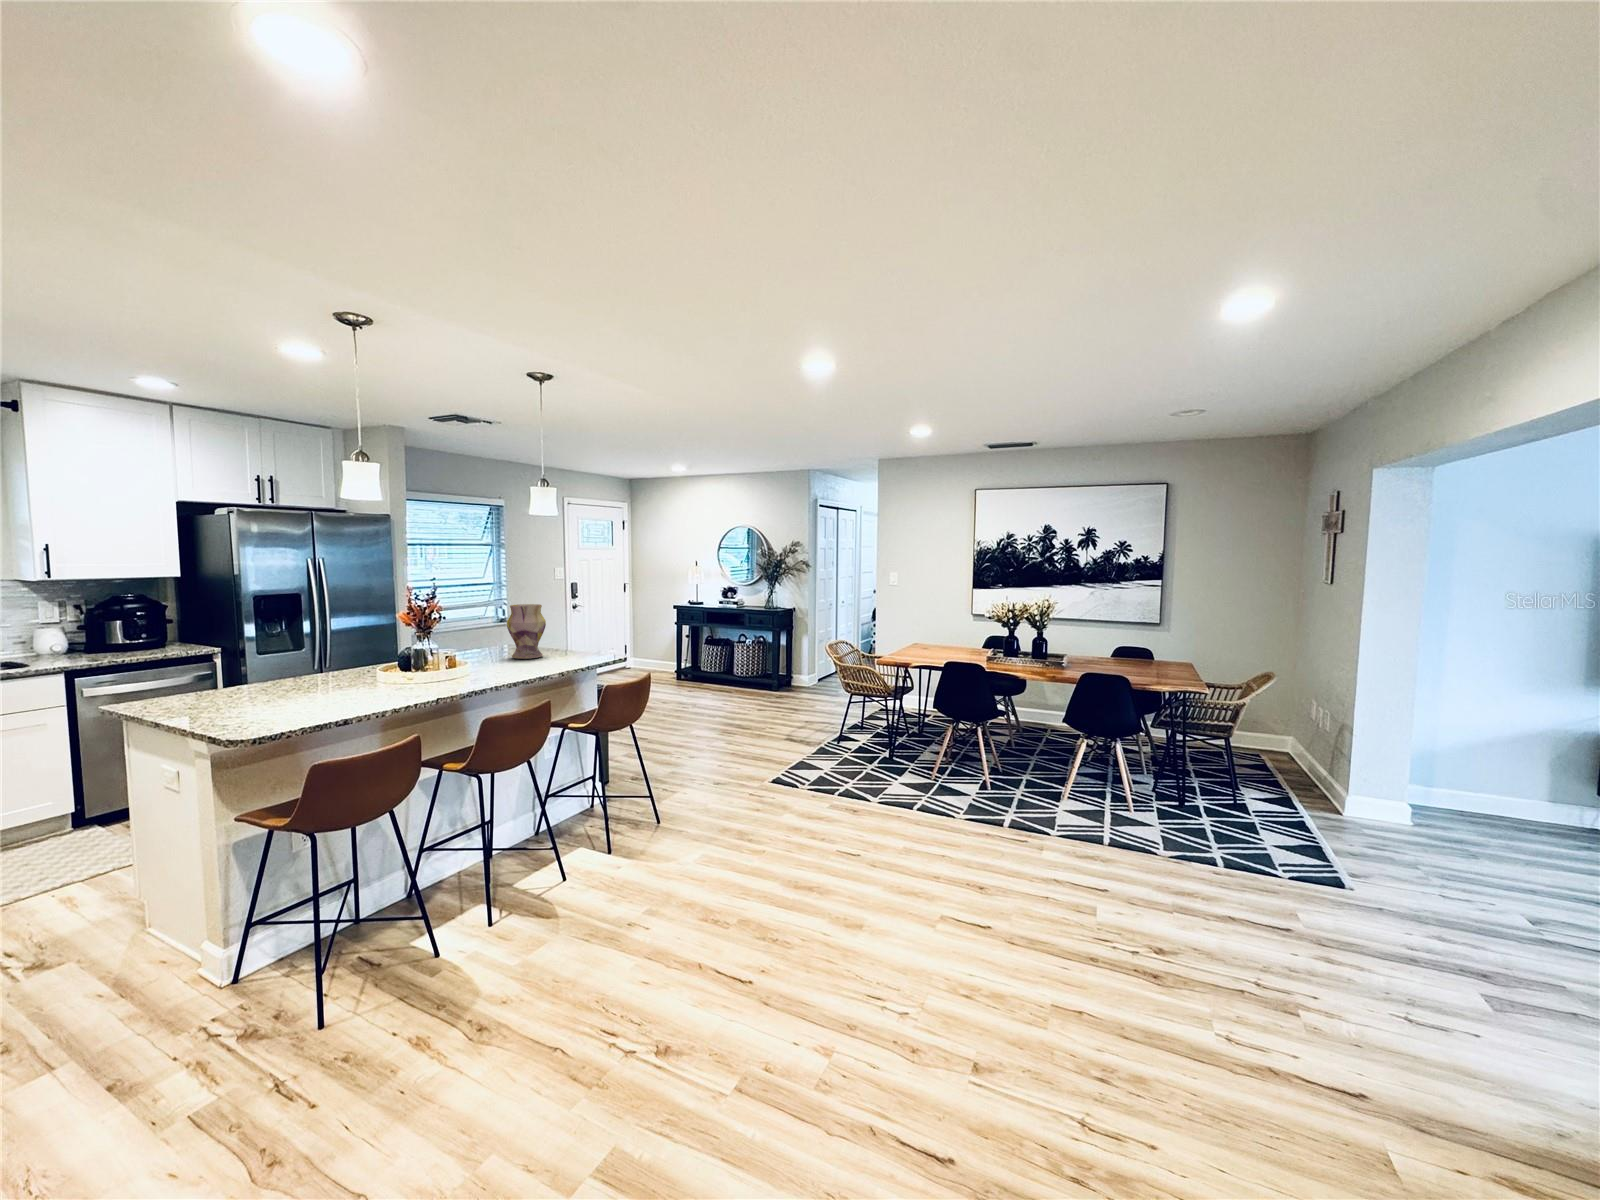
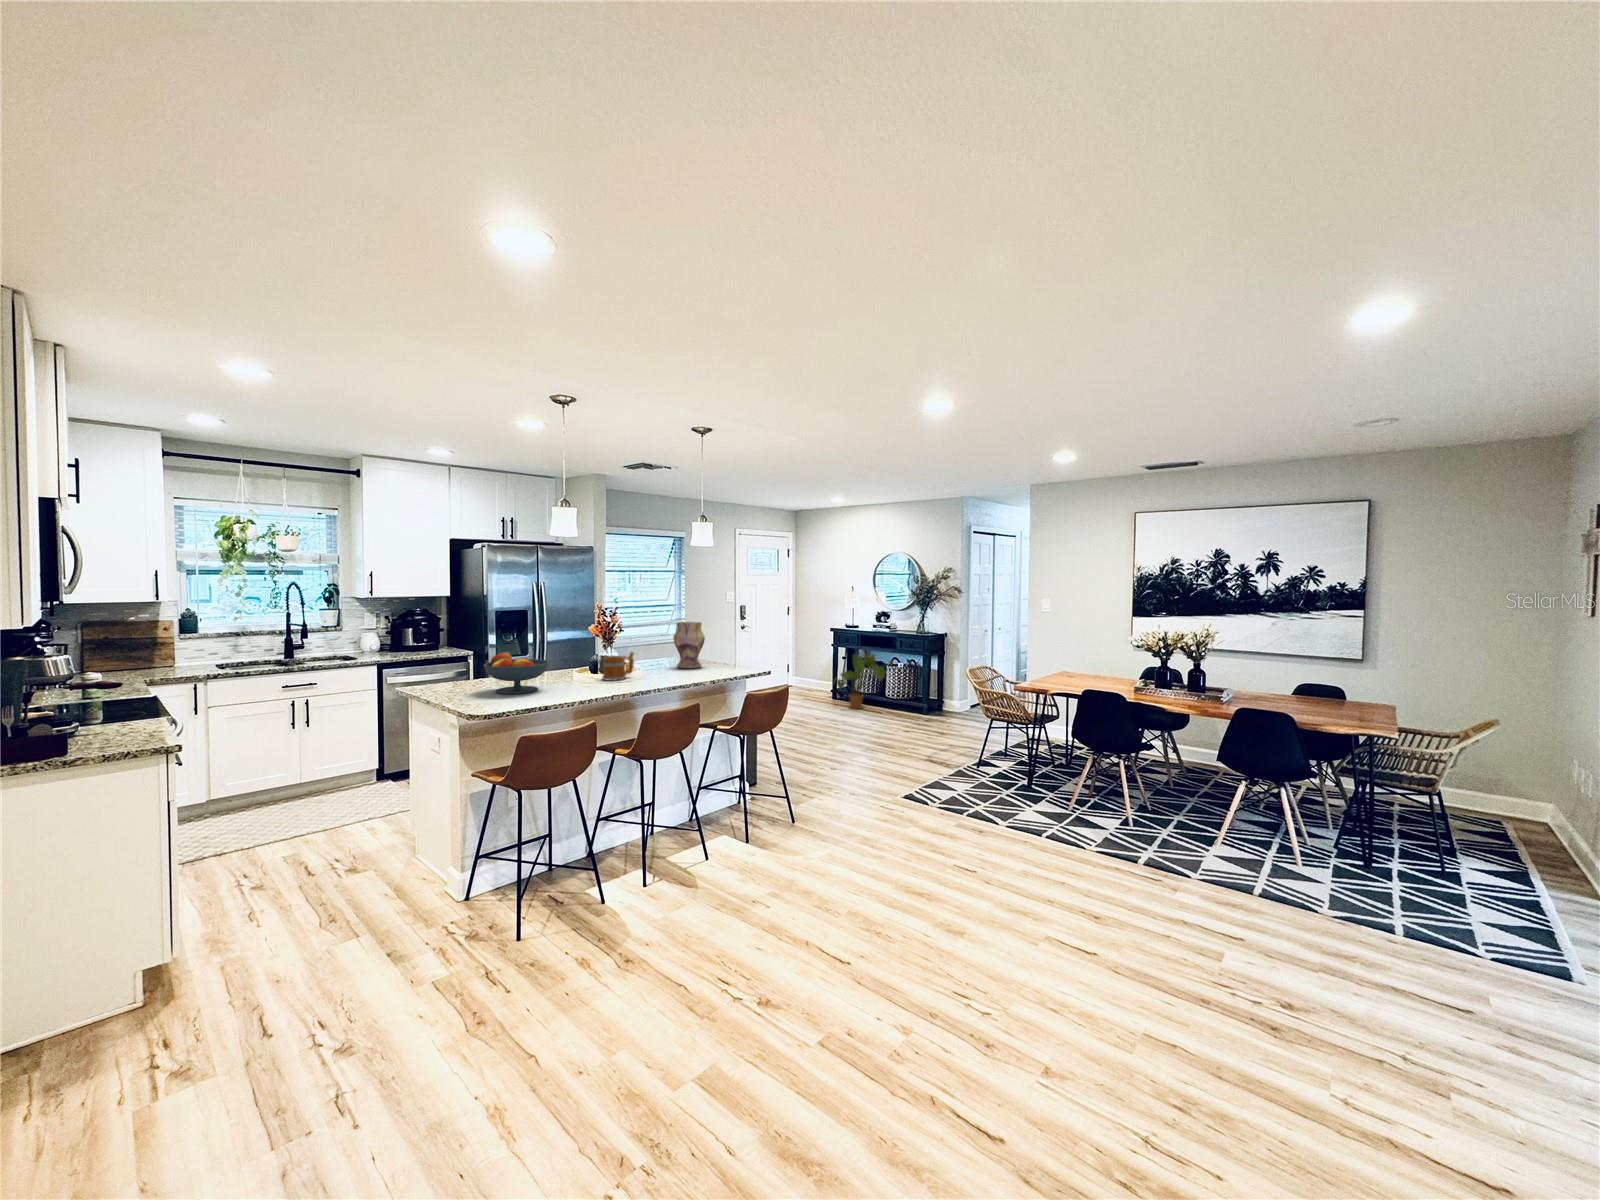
house plant: none [677,631,742,690] -> present [834,654,893,709]
mug: none [418,643,460,679] -> present [602,652,634,681]
fruit bowl: none [245,652,345,706] -> present [483,653,550,694]

